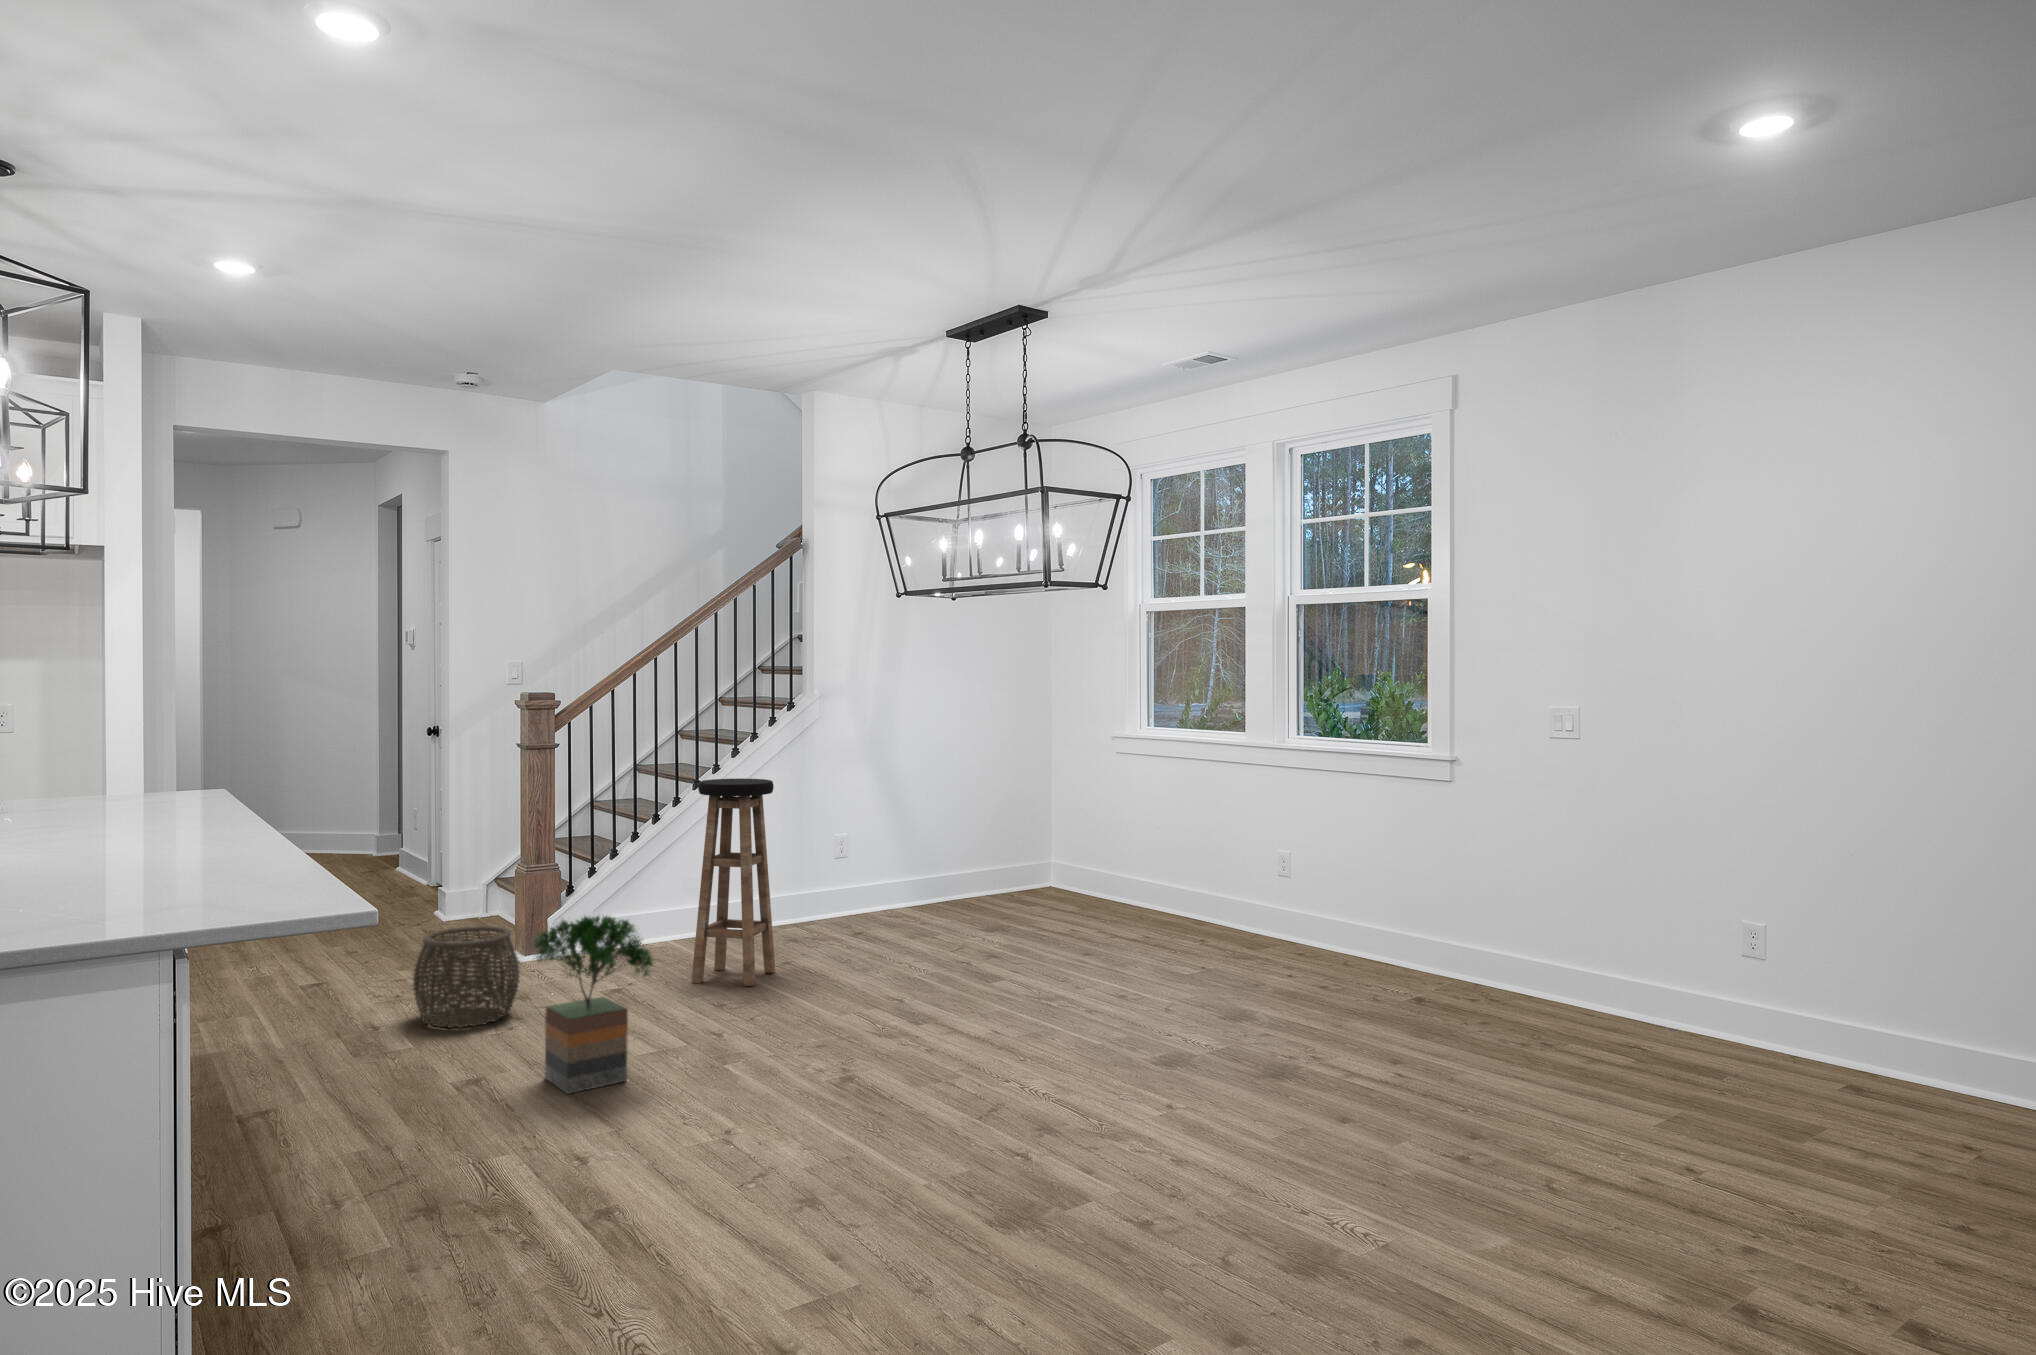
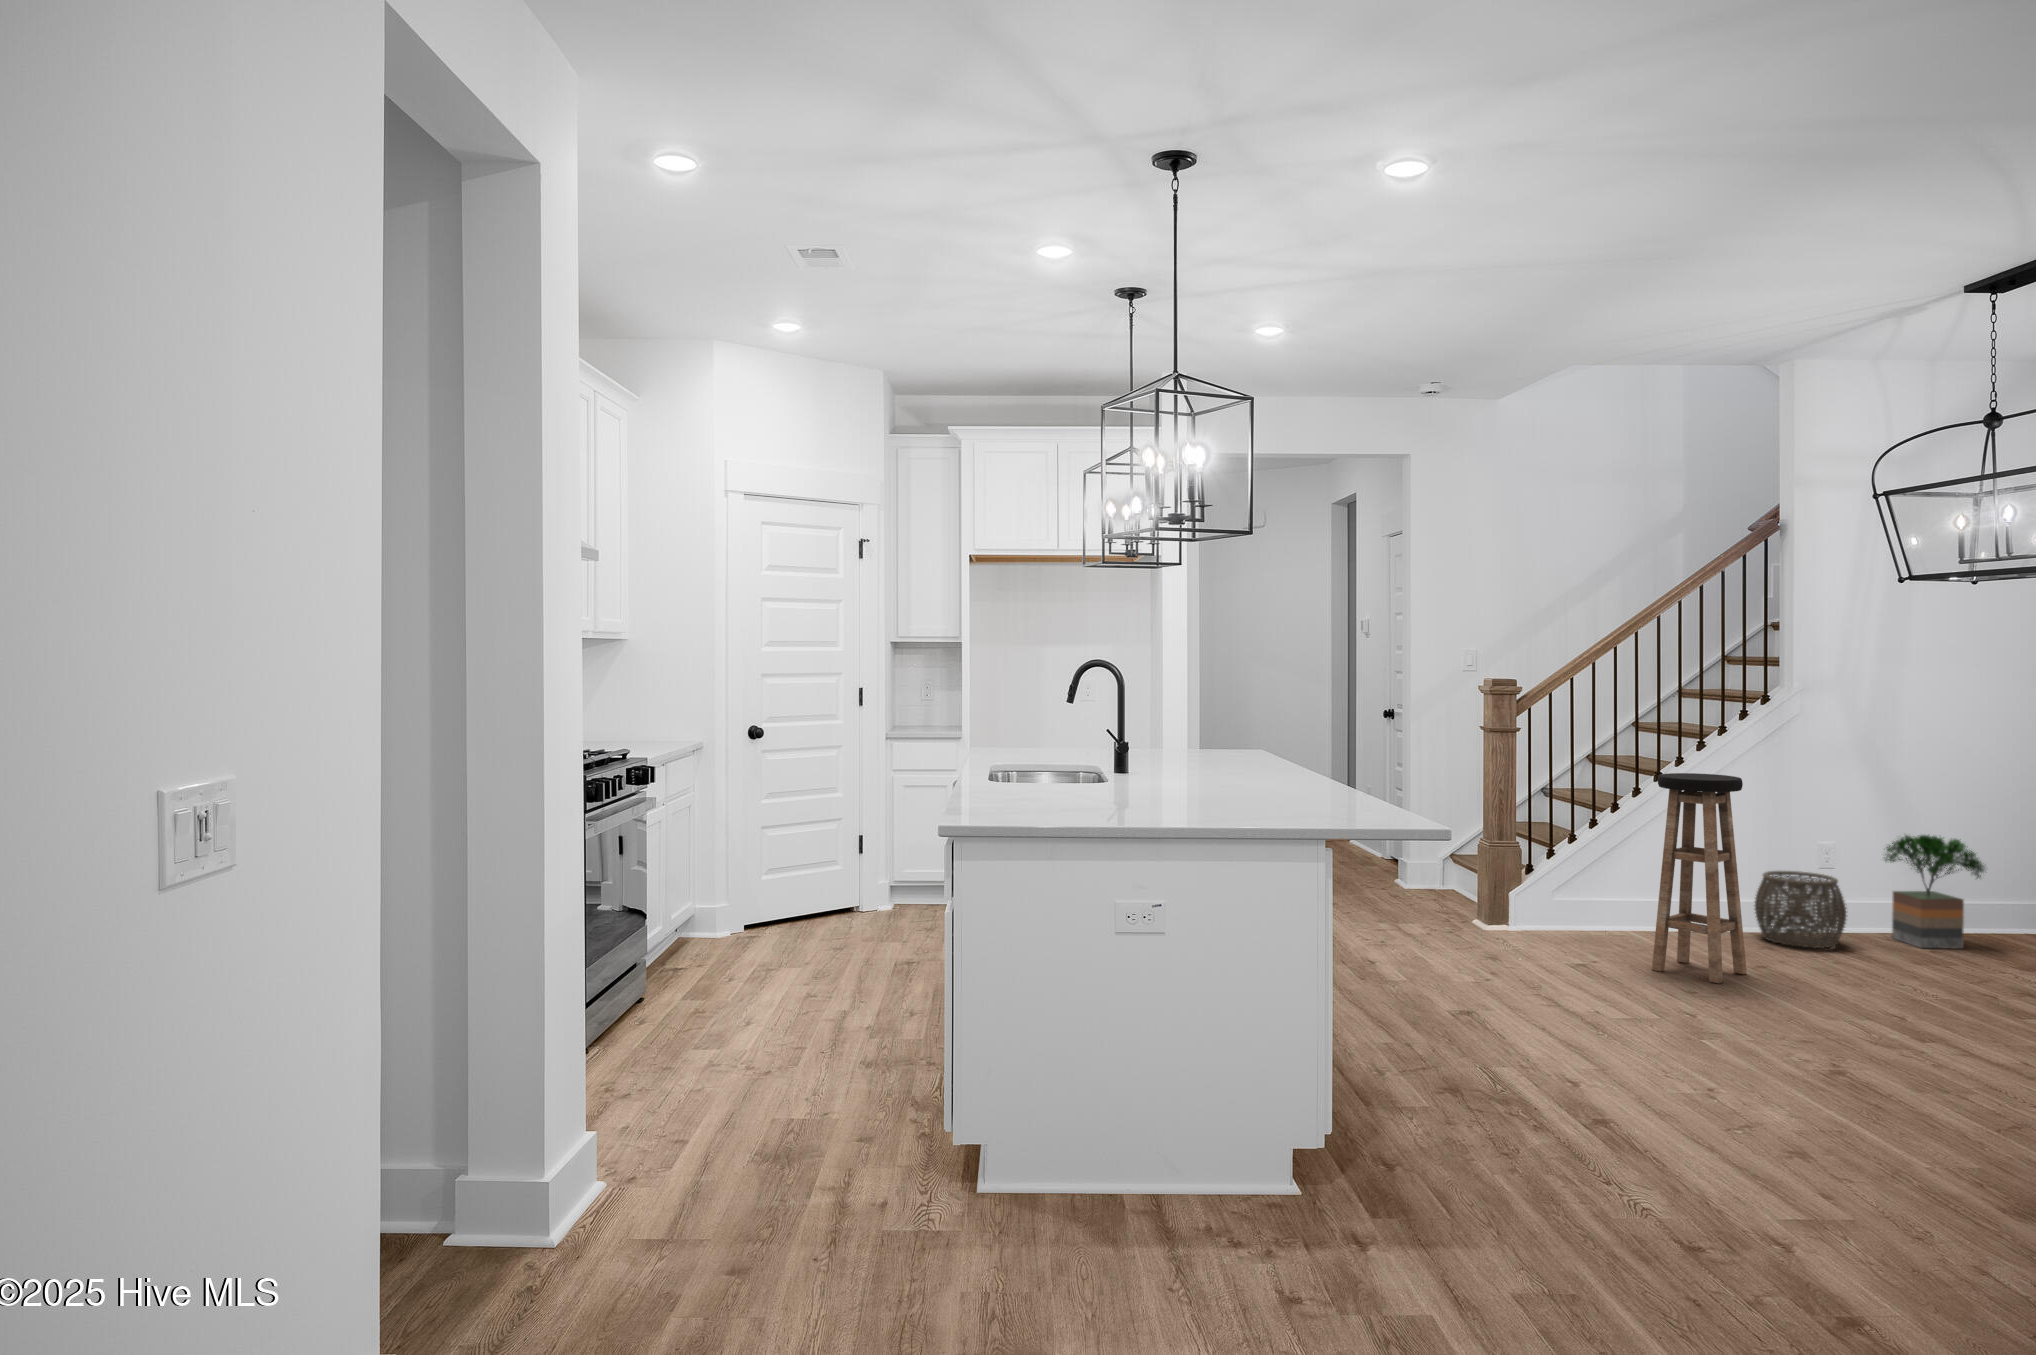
potted tree: present [533,916,655,1094] -> present [1884,835,1985,949]
woven basket: present [413,926,520,1028] -> present [1755,871,1847,948]

